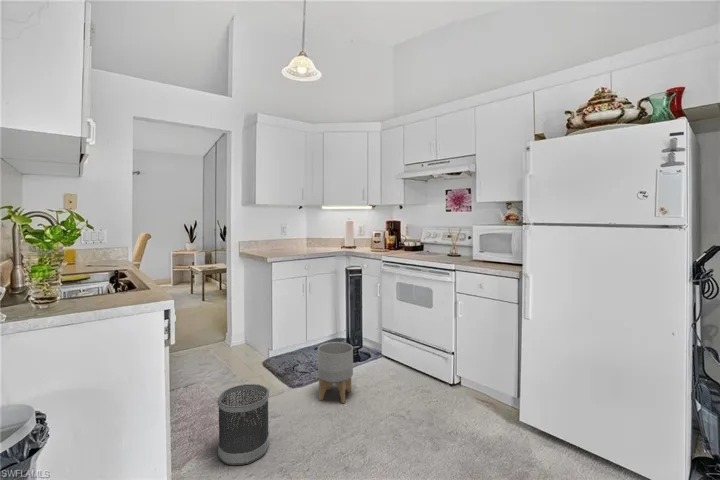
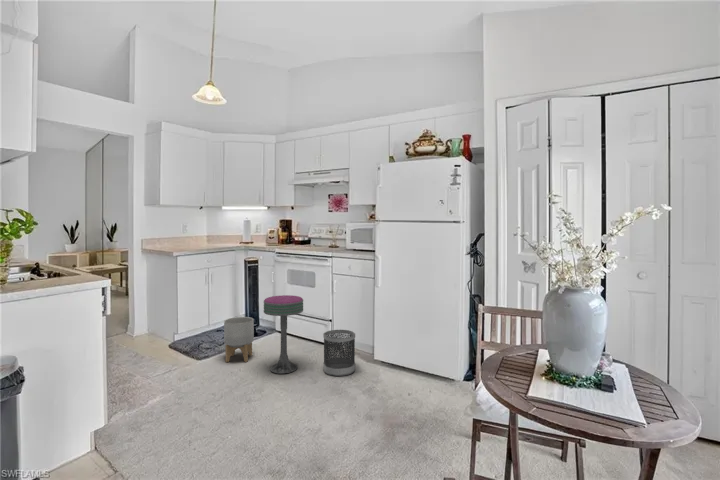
bar stool: none [365,322,418,433] -> present [264,295,303,374]
wastebasket: present [218,384,269,465] -> present [323,330,355,376]

